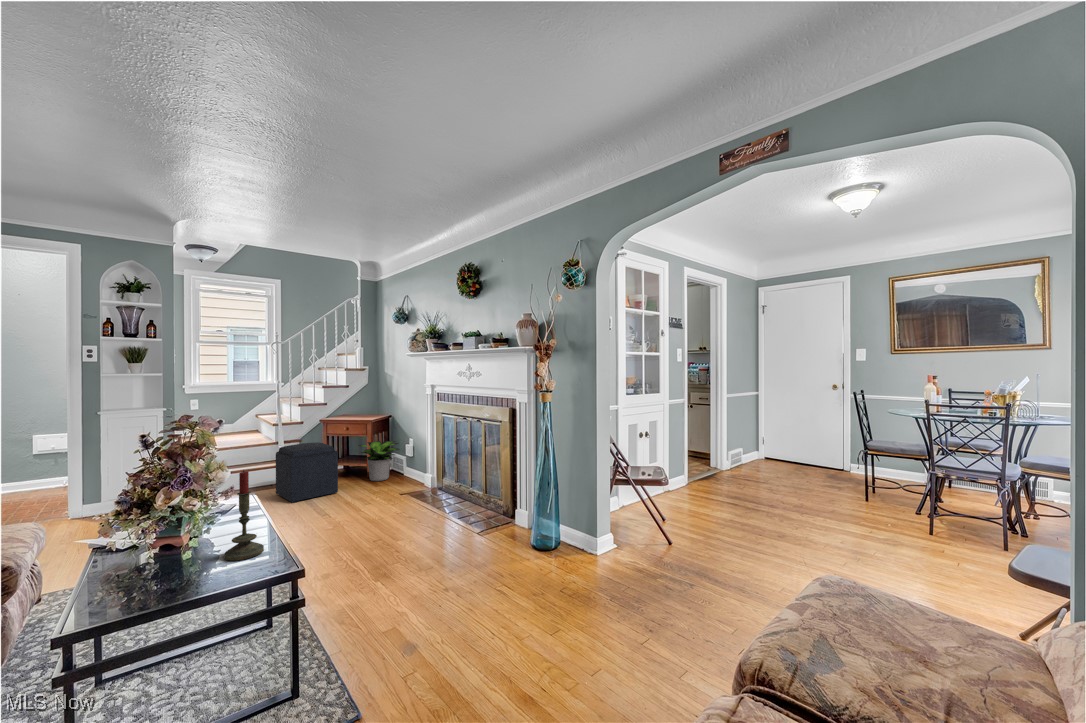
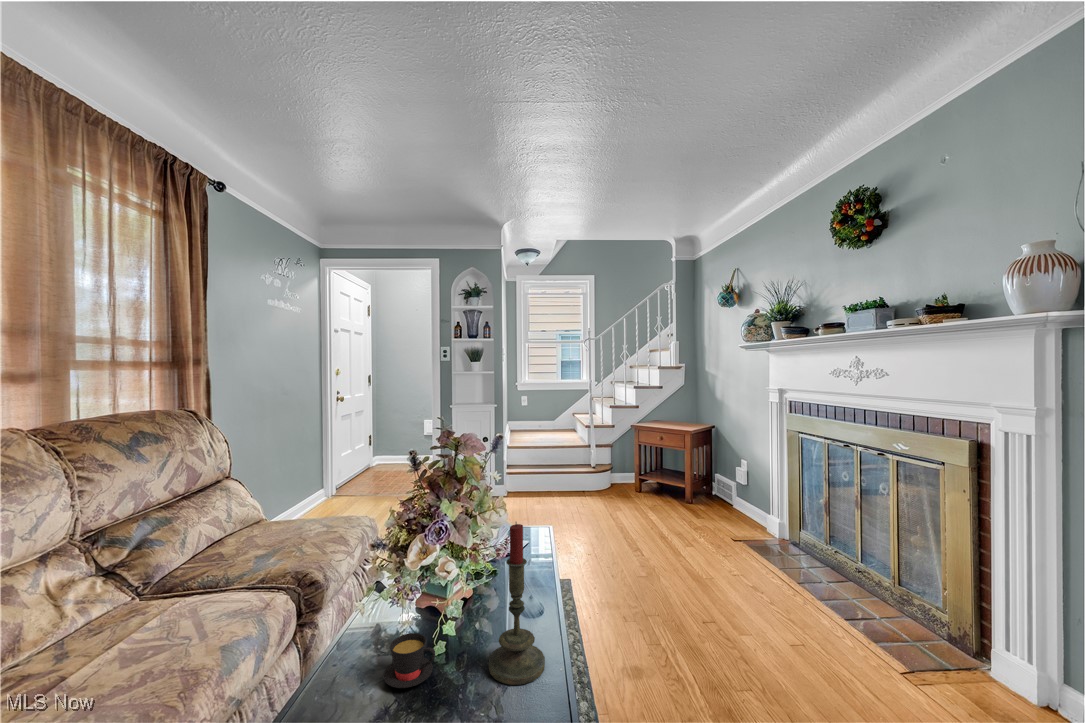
potted plant: present [359,441,400,481] -> none [675,458,736,511]
ottoman: present [276,443,338,503] -> none [587,452,653,523]
teacup: none [145,549,186,579] -> present [383,633,435,688]

